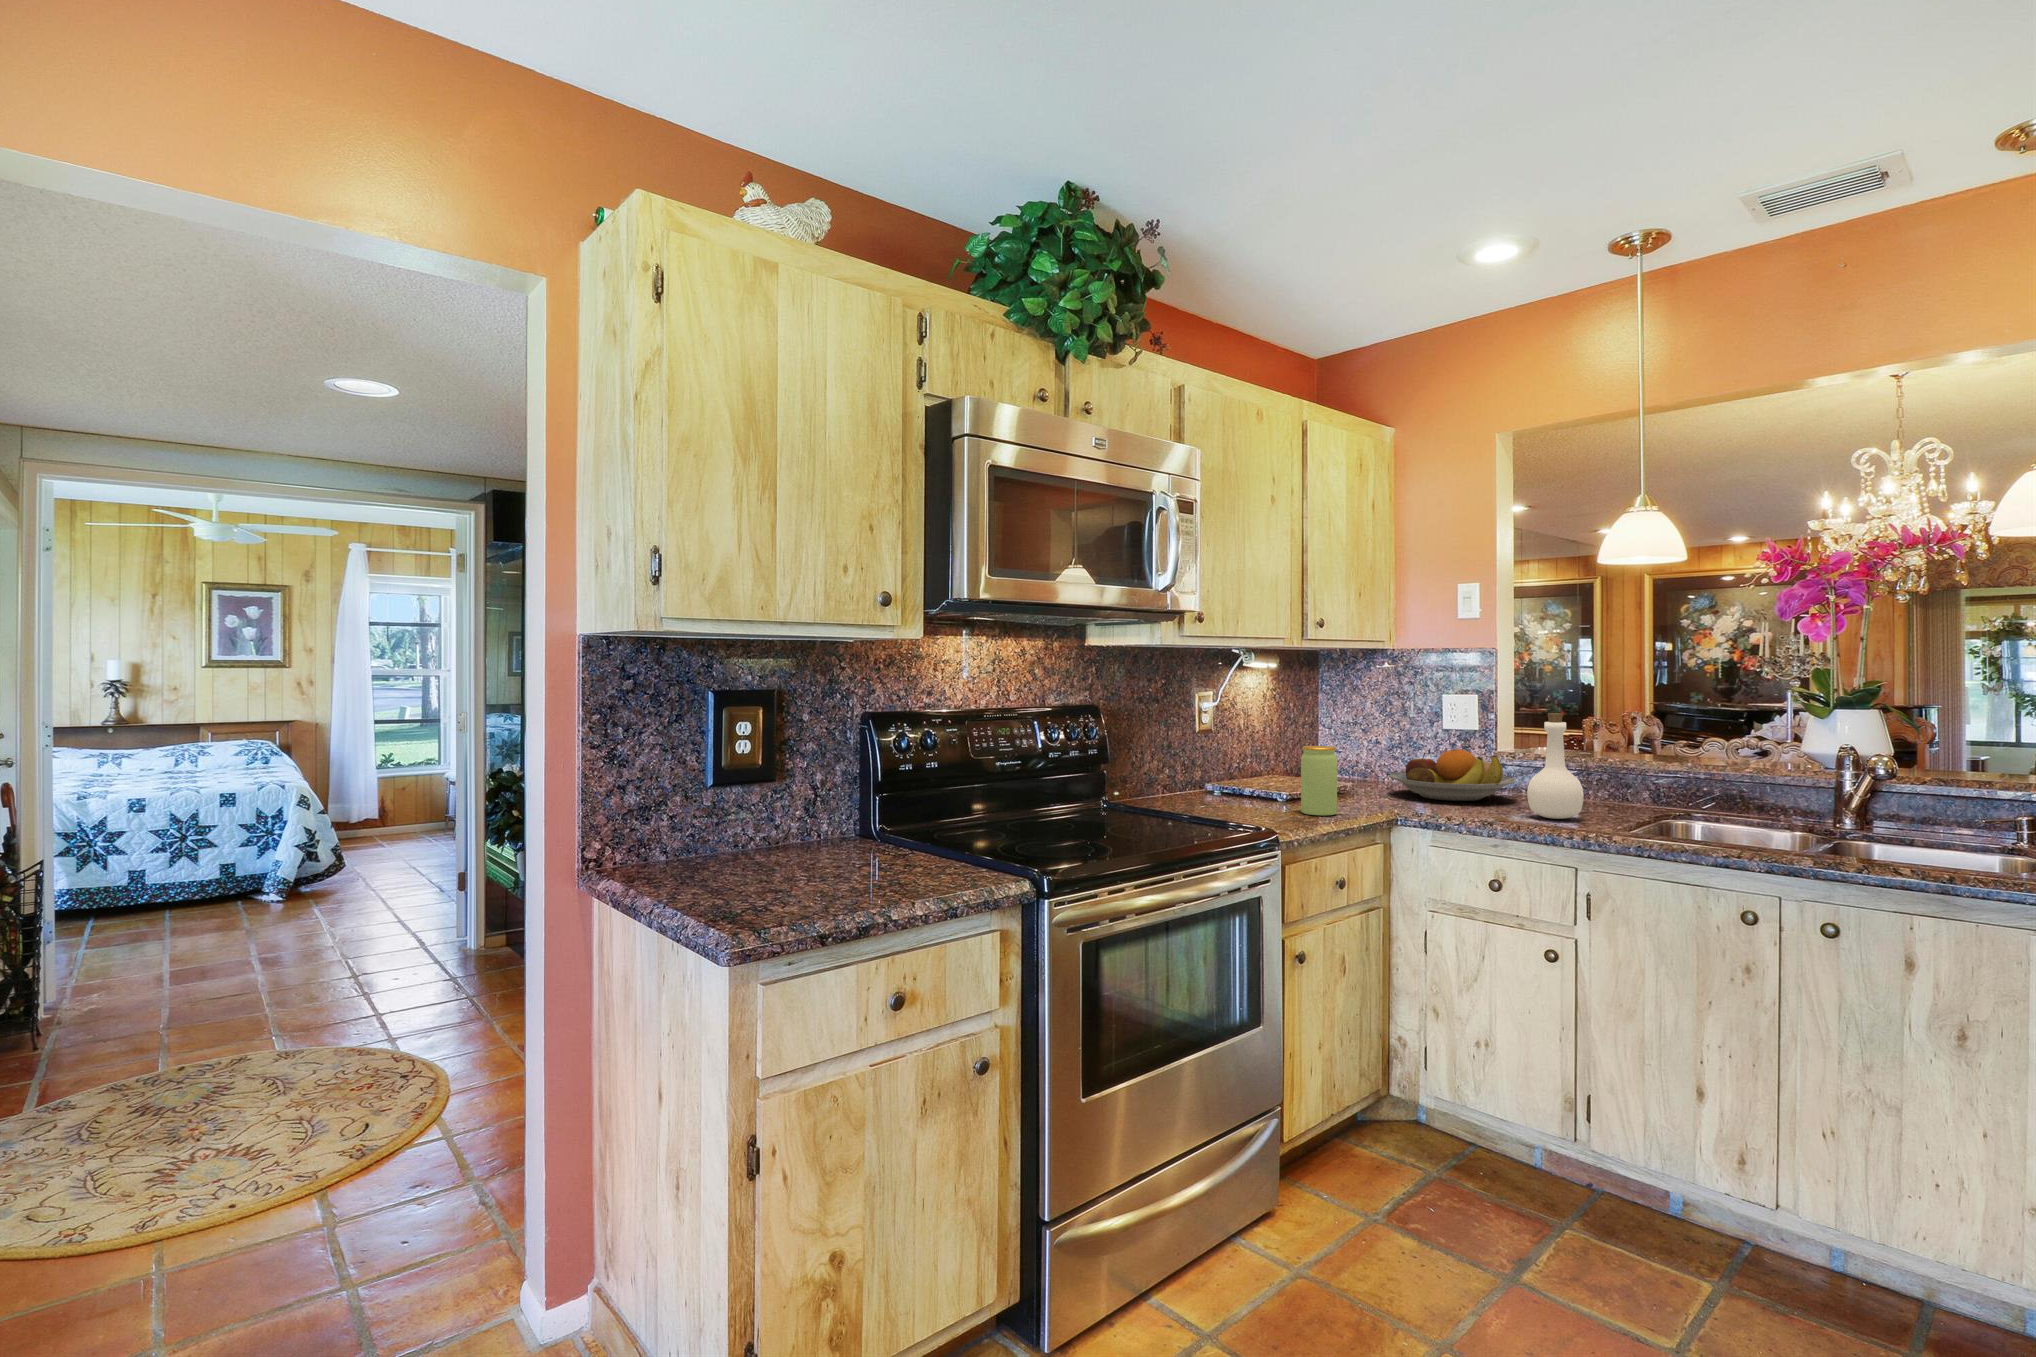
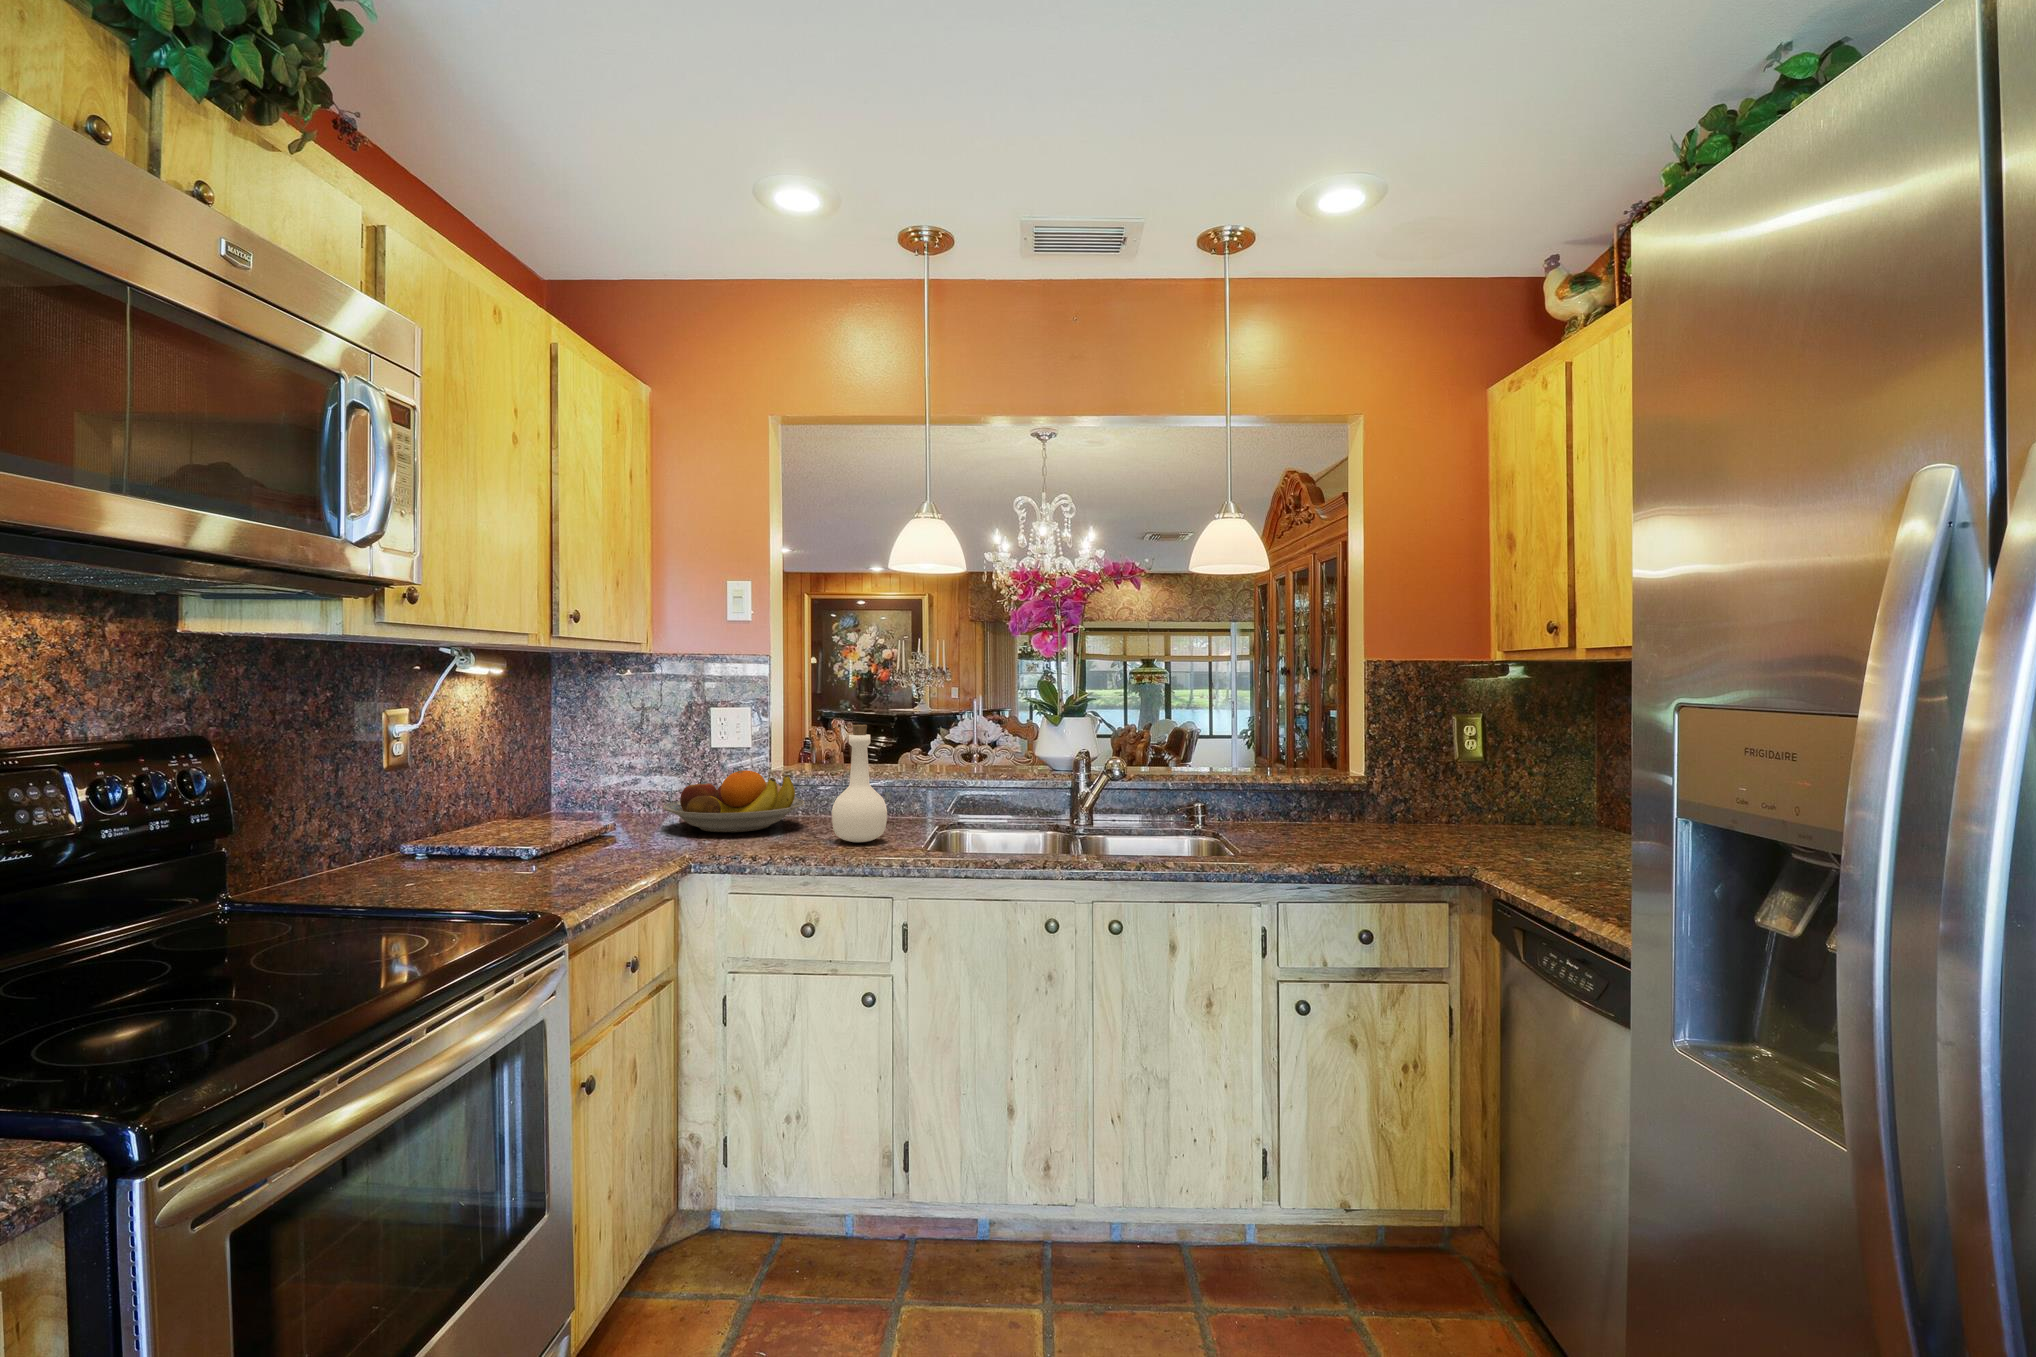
jar: present [1301,746,1337,815] -> none [571,780,622,877]

